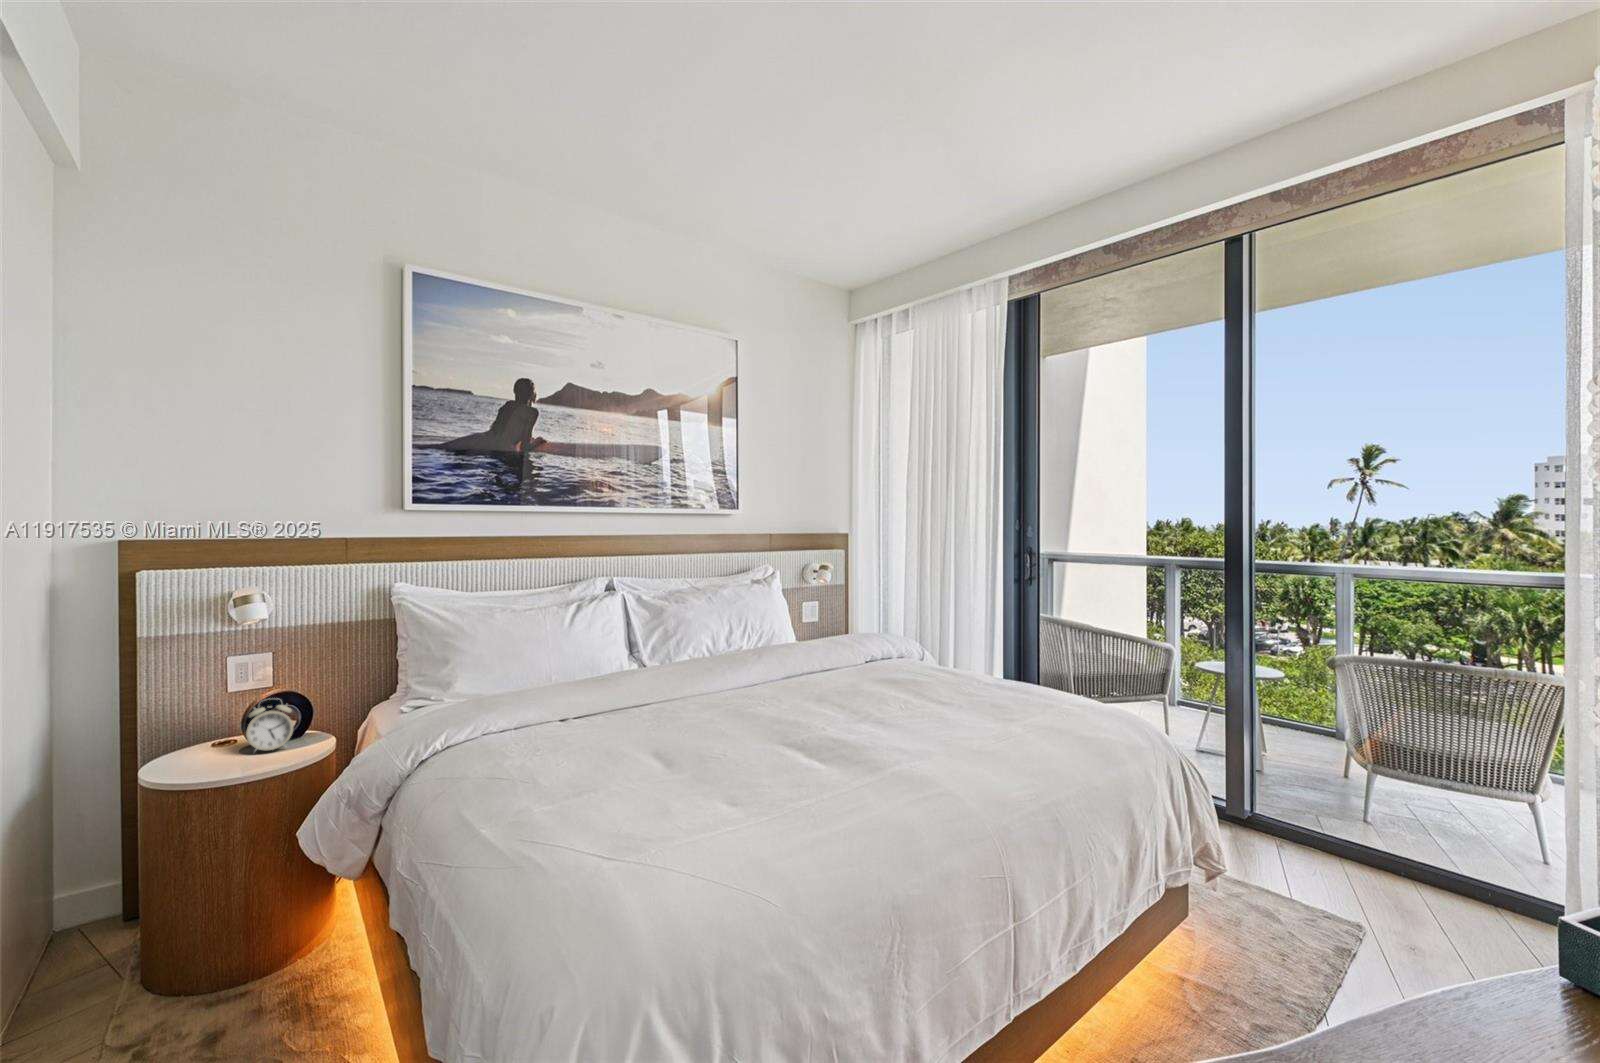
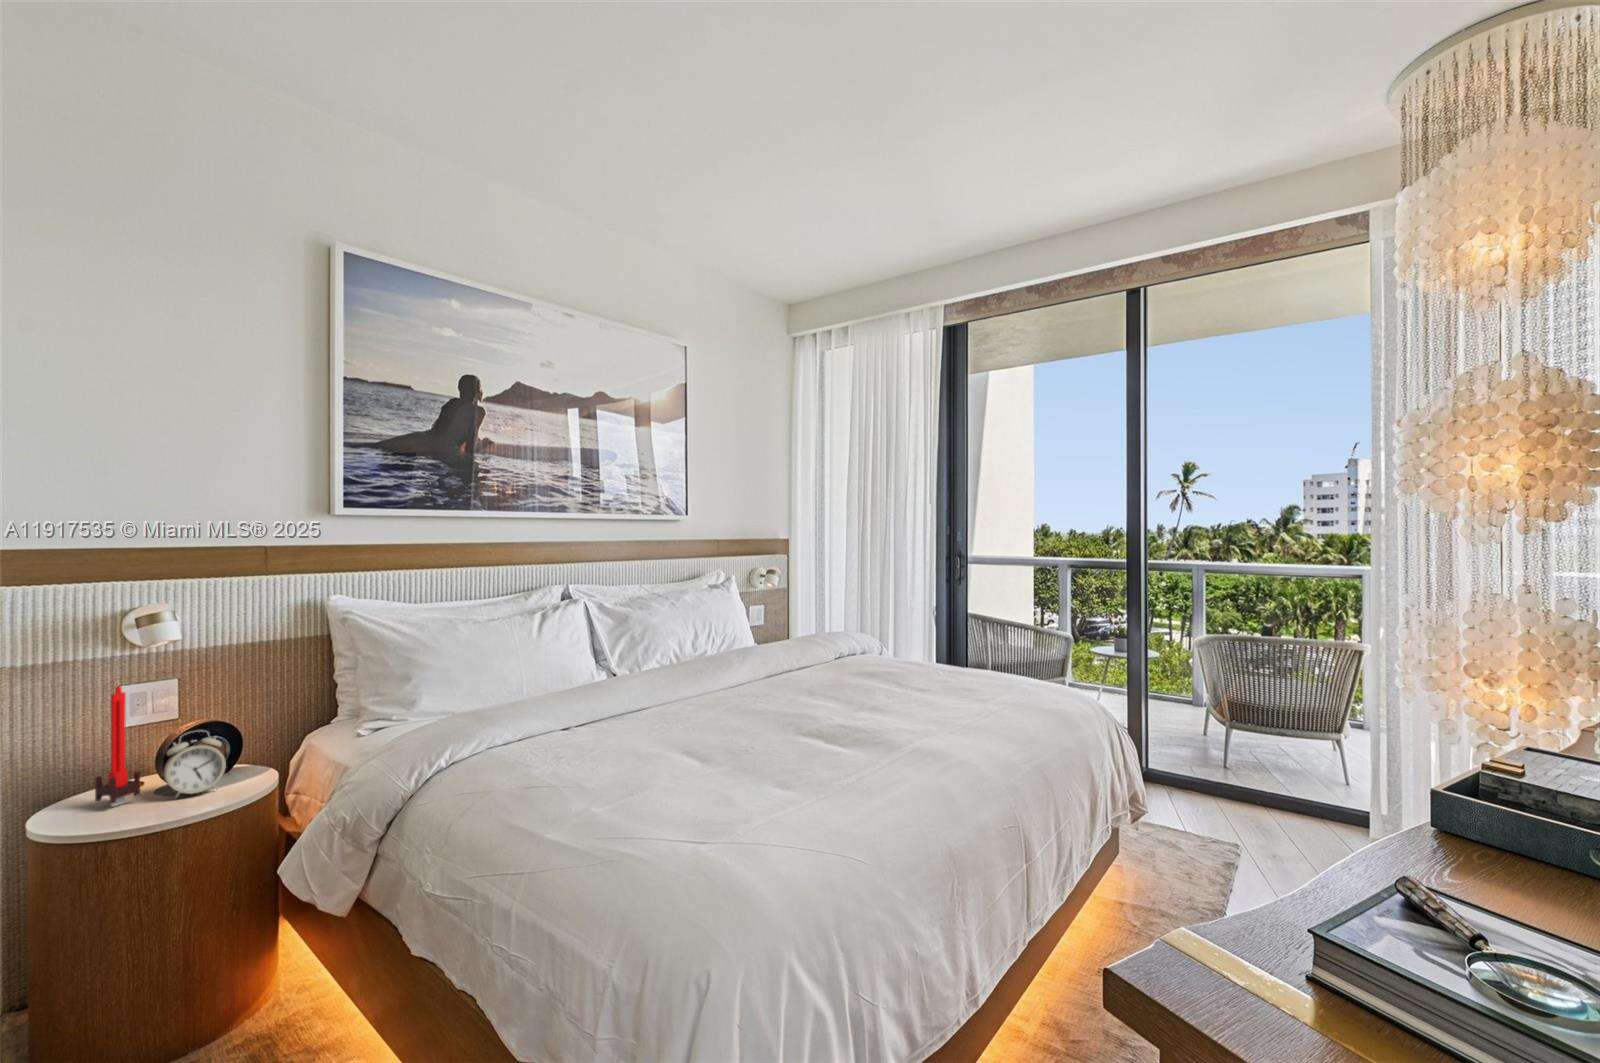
candle: none [196,659,228,756] -> present [95,686,140,807]

